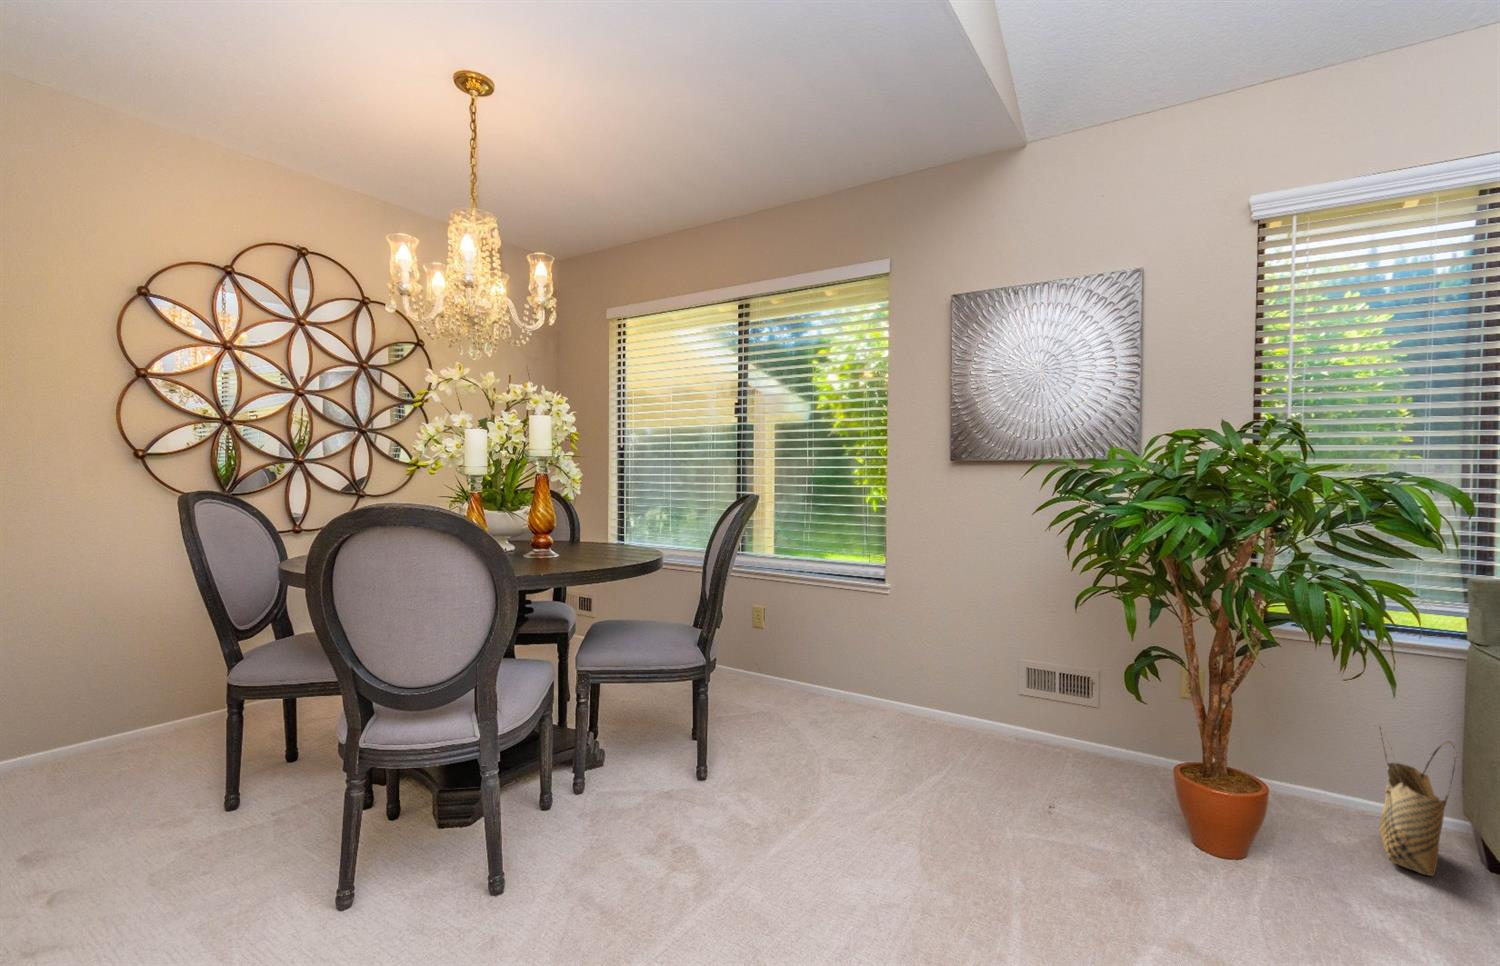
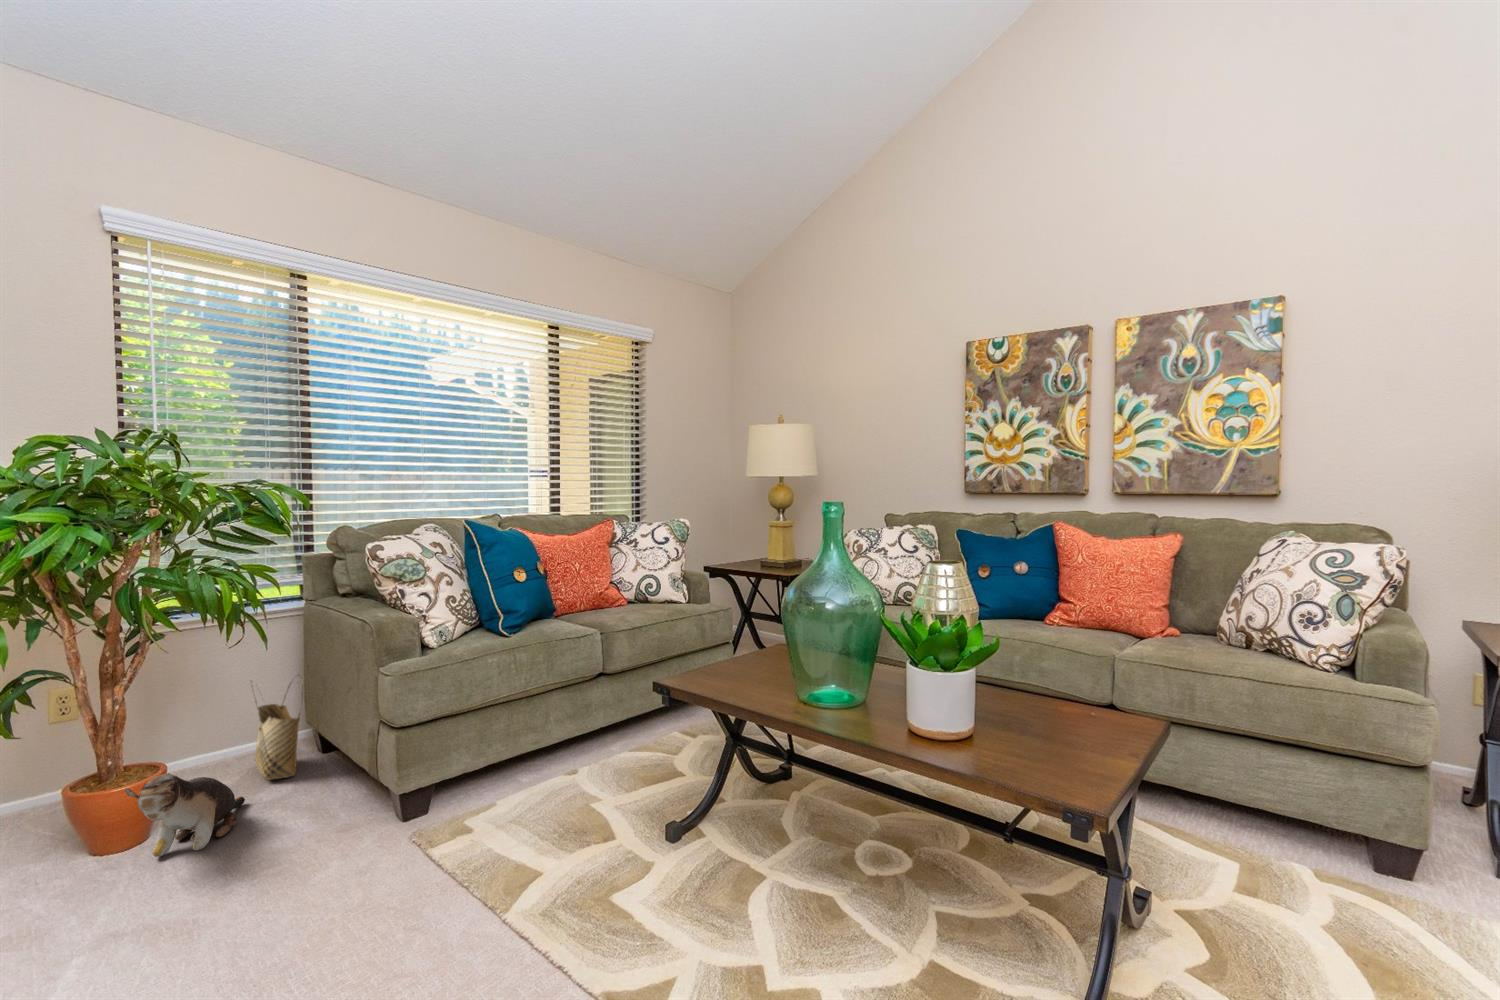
plush toy: none [1218,795,1357,905] -> present [124,773,245,857]

